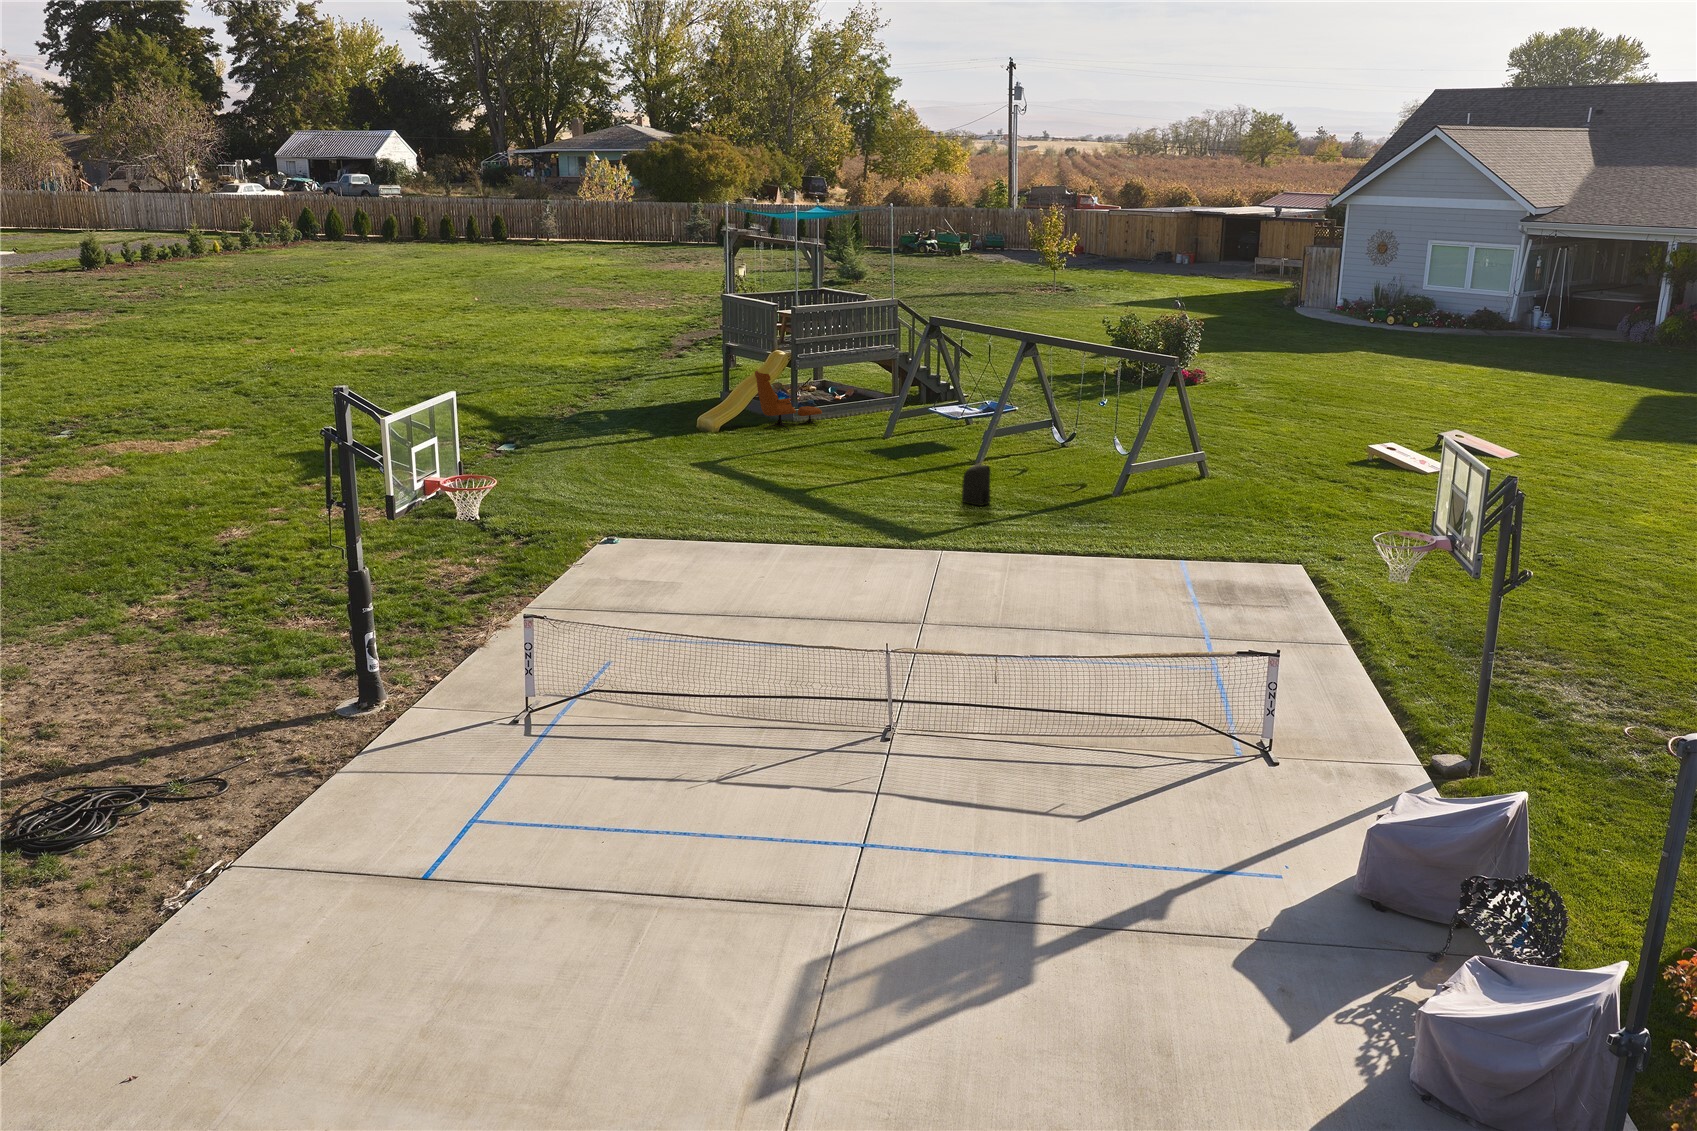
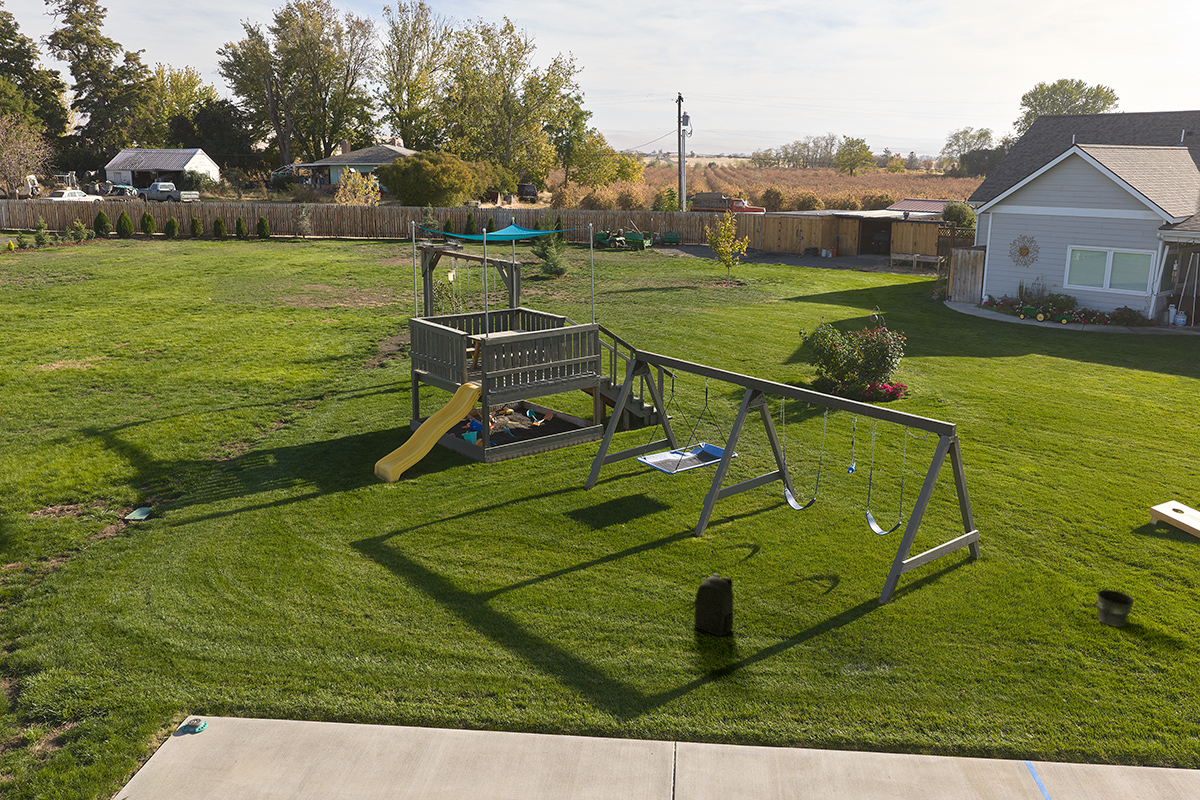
lounge chair: present [755,371,822,431] -> none [436,409,516,478]
bucket: none [1263,482,1292,506] -> present [1092,590,1134,627]

